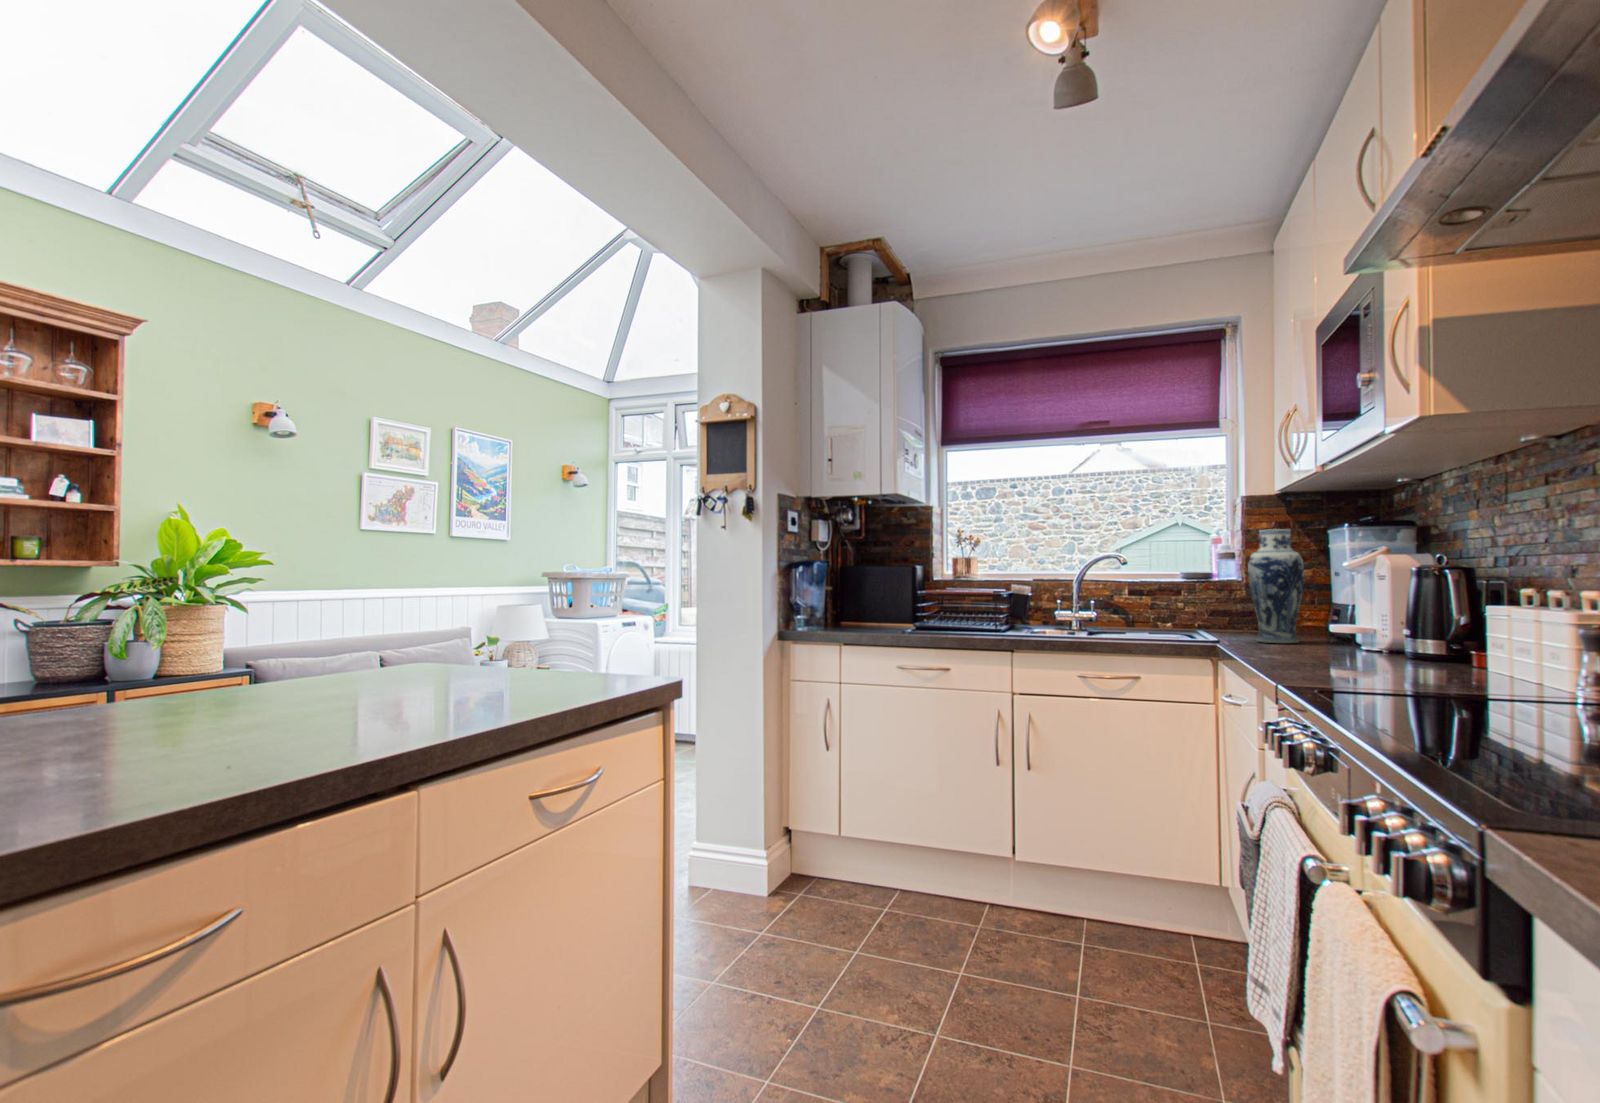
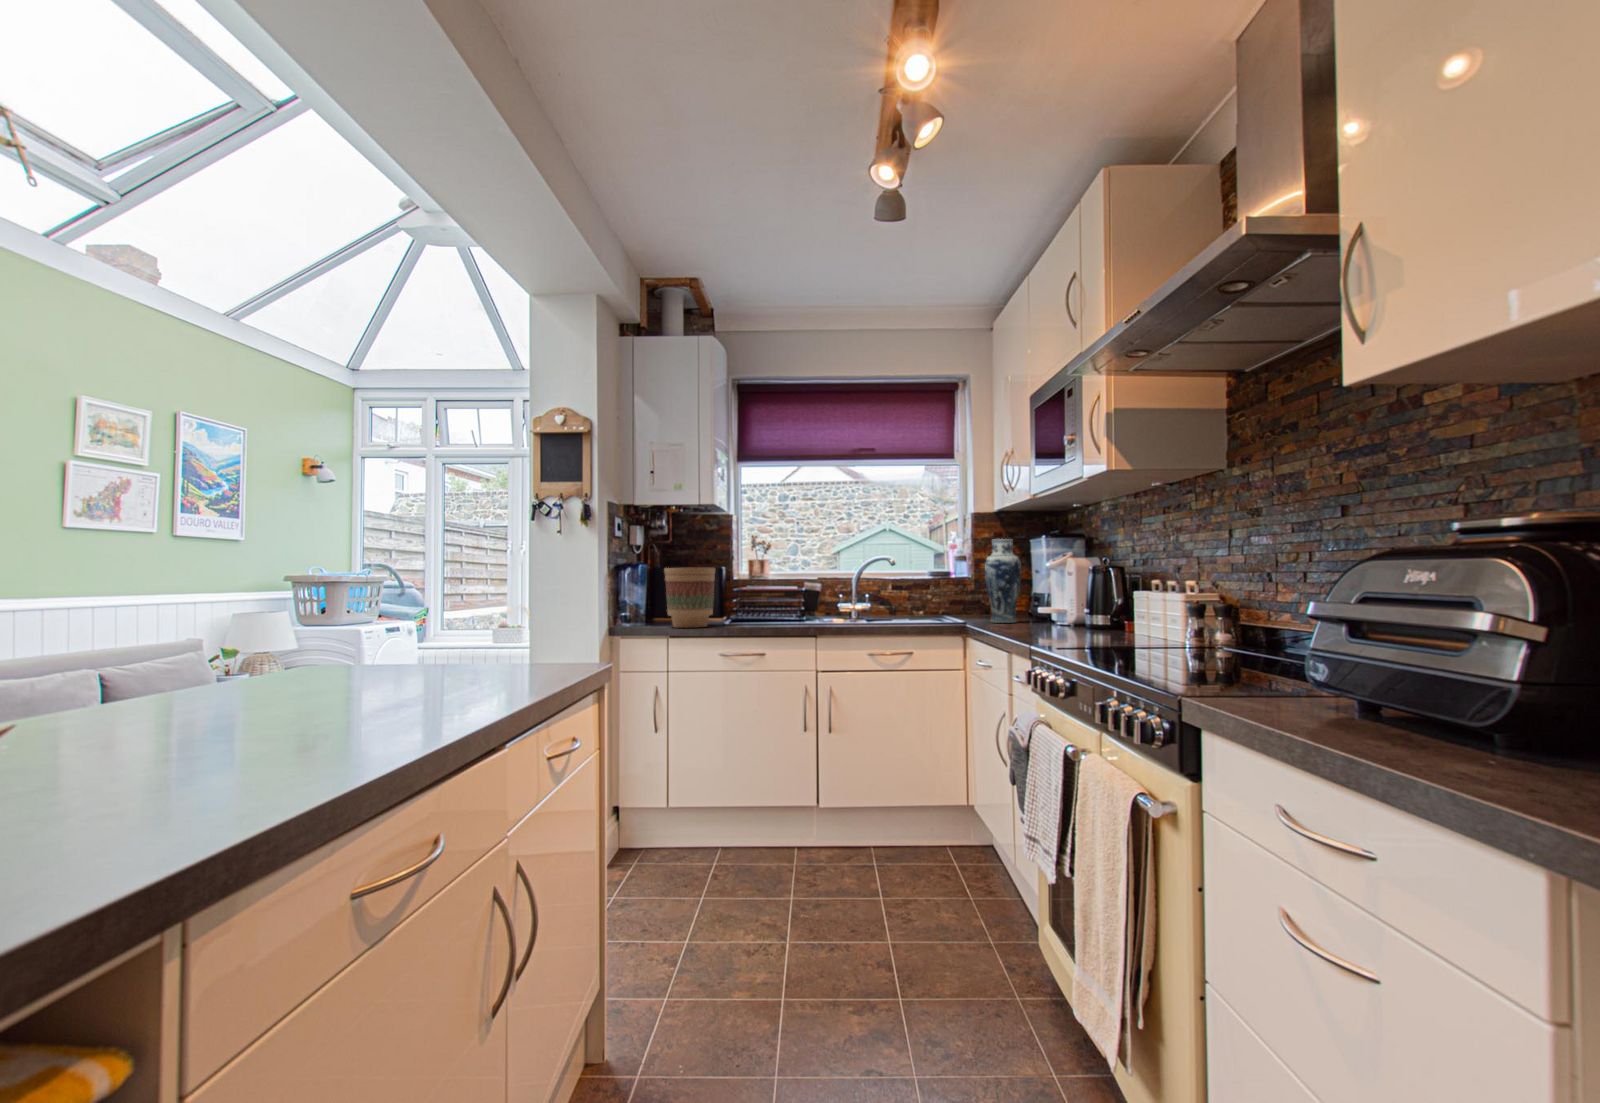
flower pot: none [839,566,897,634] -> present [664,568,715,628]

